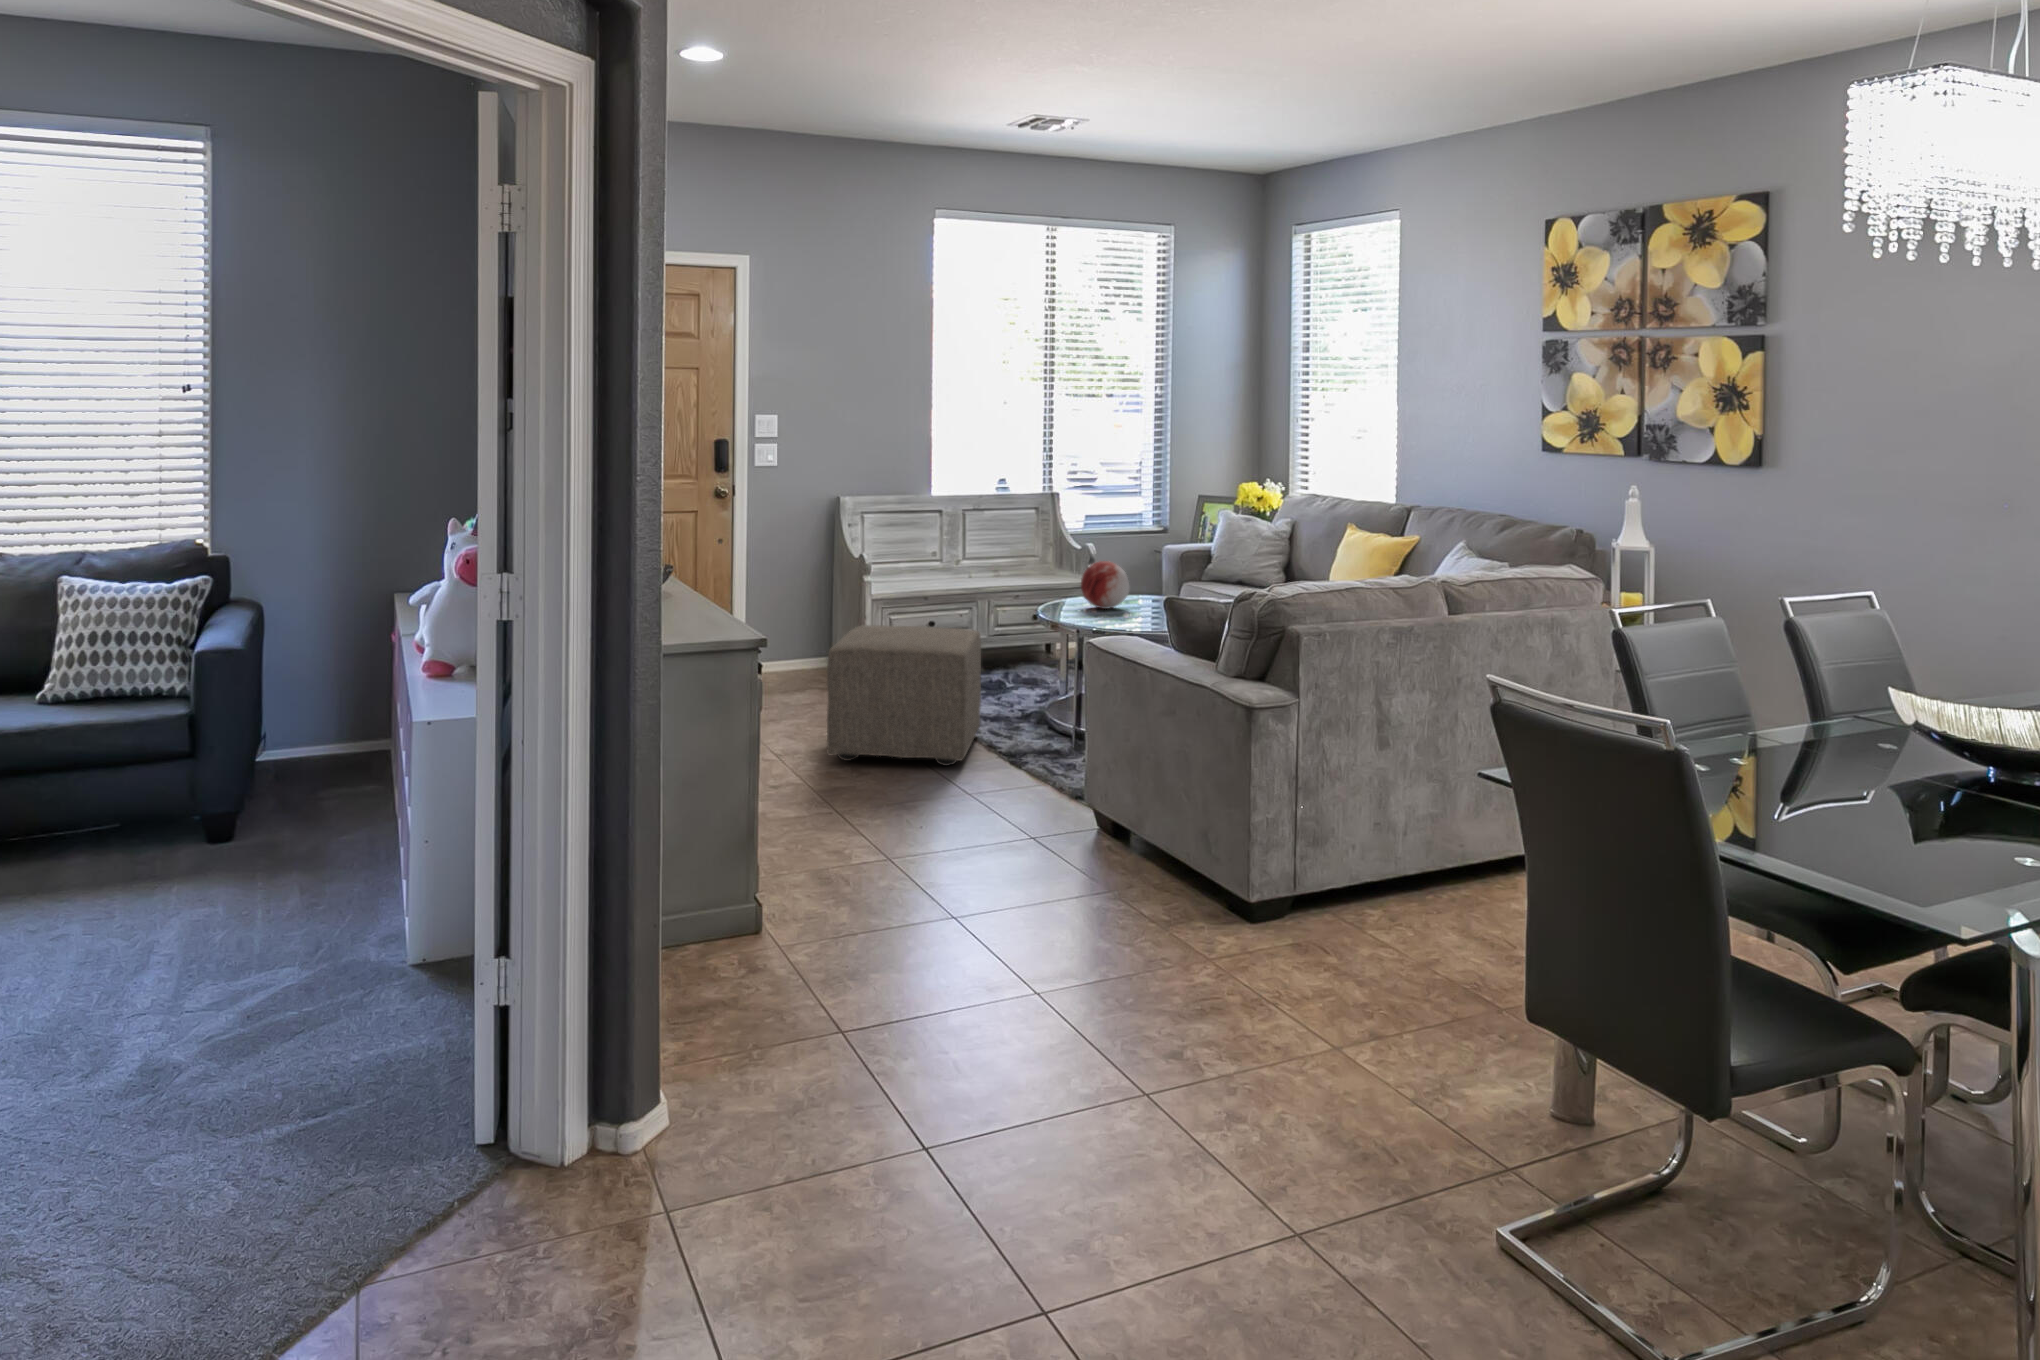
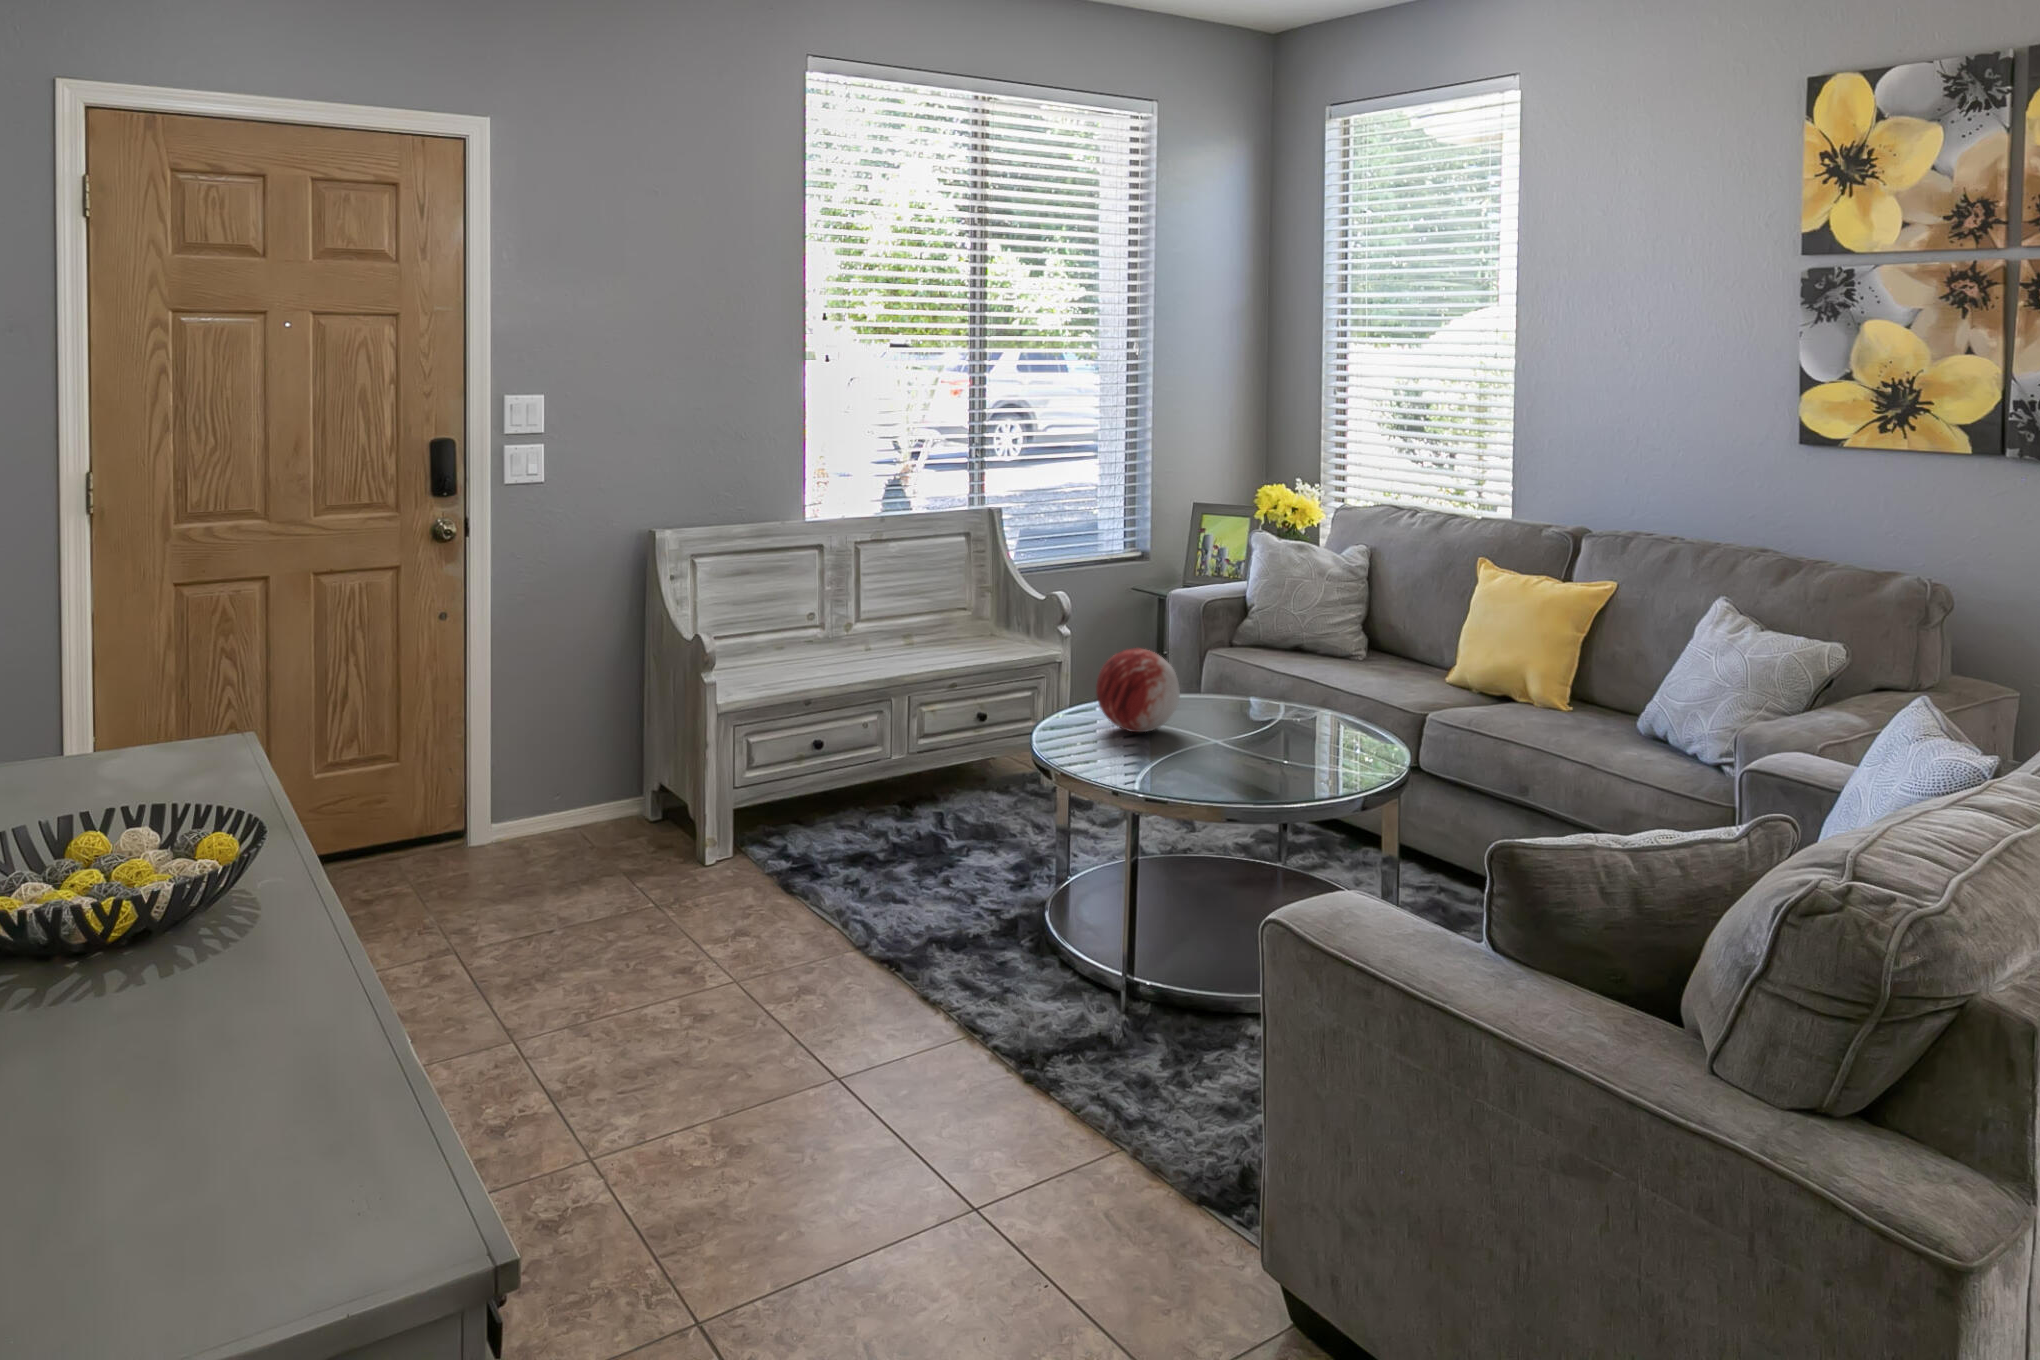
ottoman: present [827,625,981,766] -> none [661,799,943,1102]

